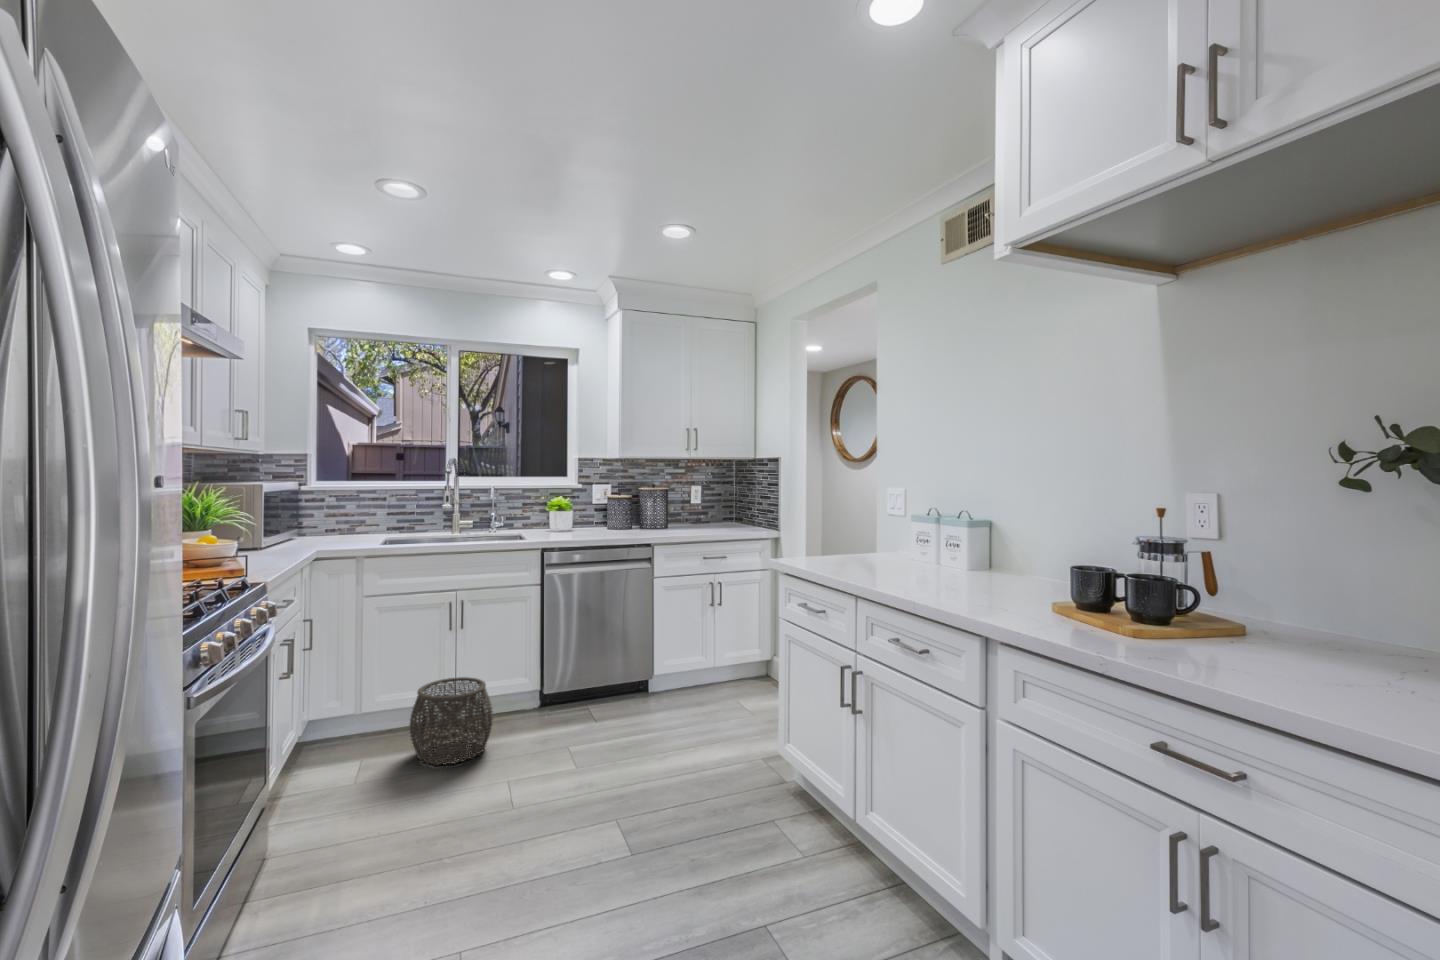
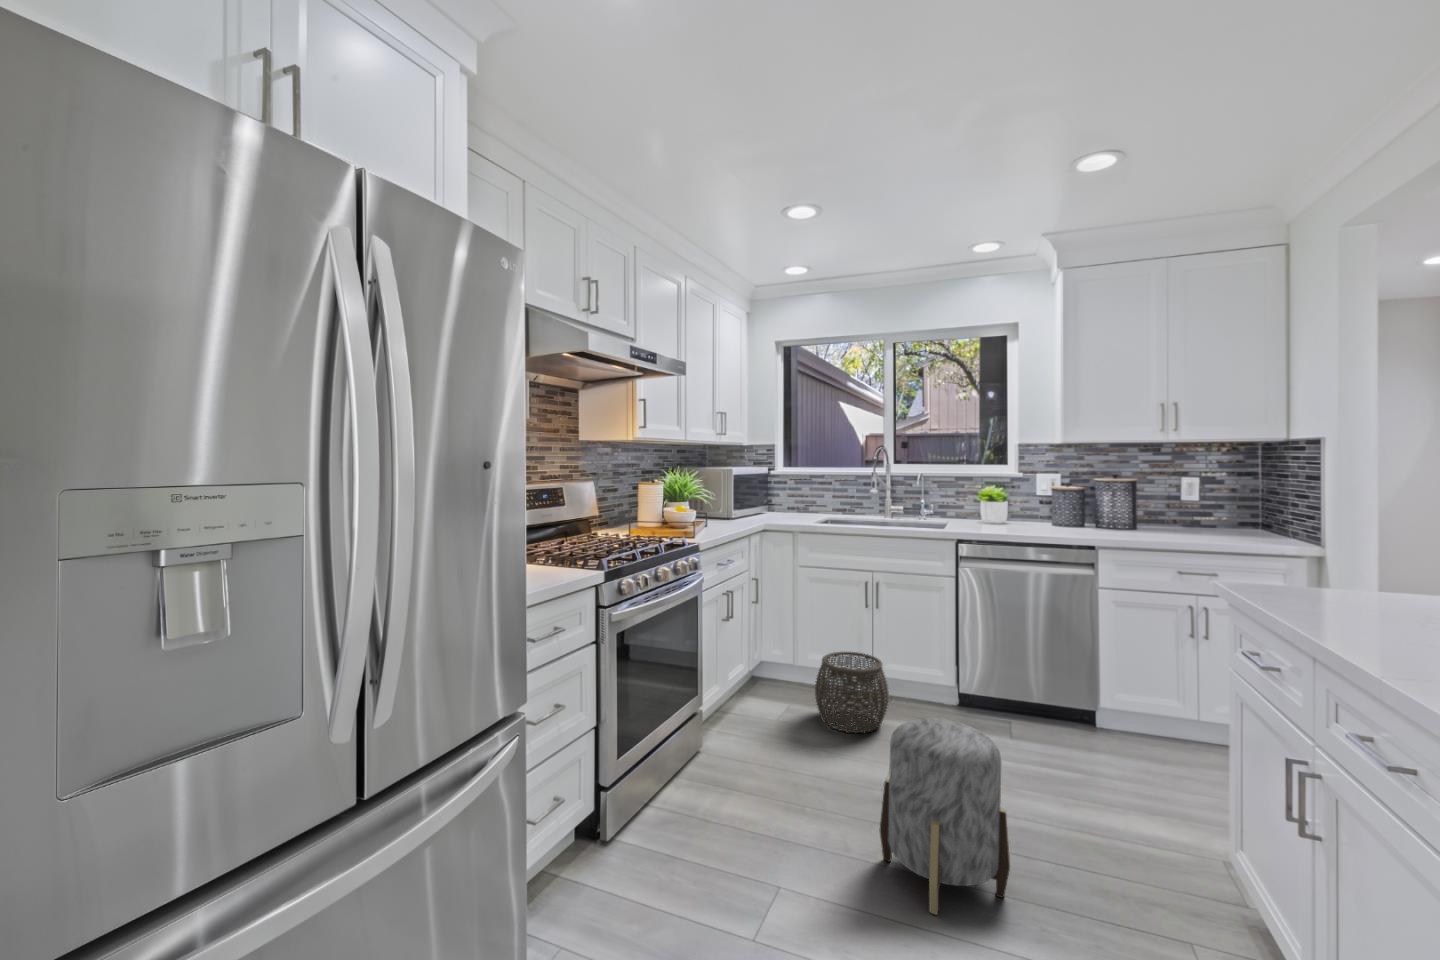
stool: none [548,706,659,875] -> present [880,718,1010,915]

